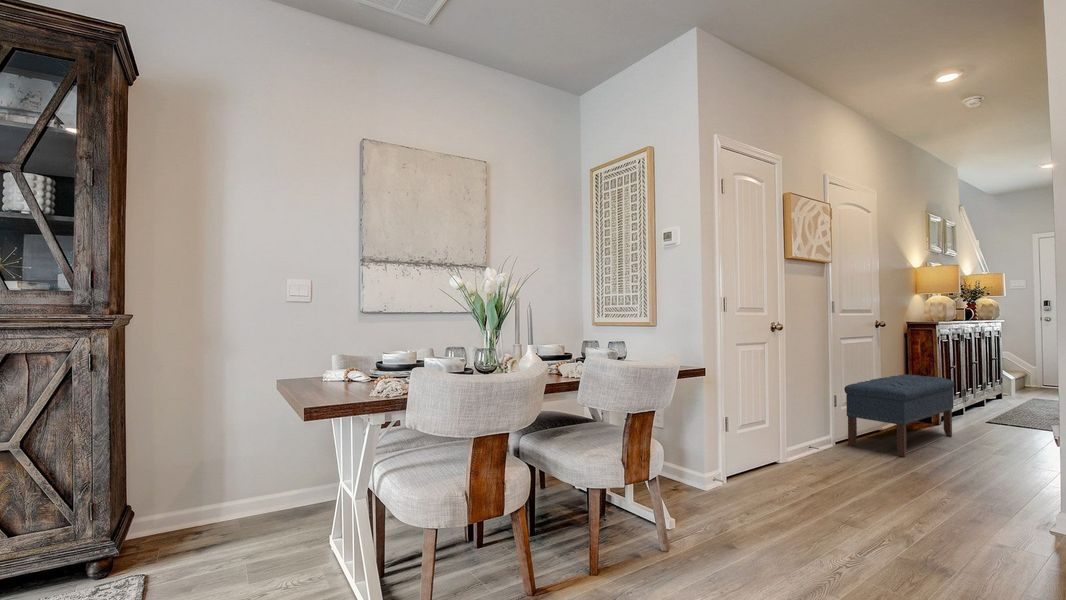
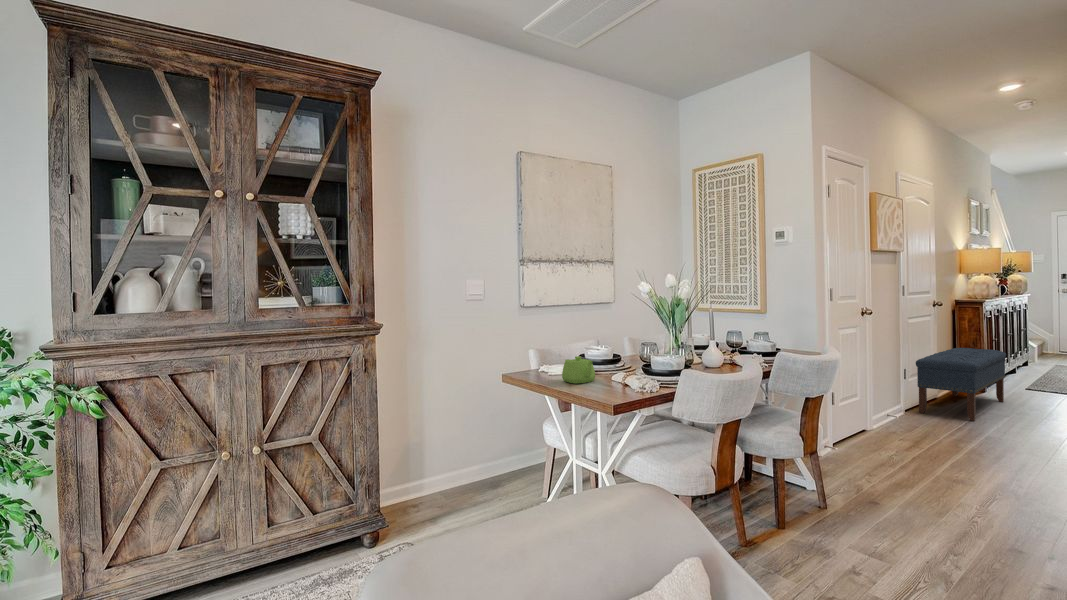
teapot: none [315,361,353,392] -> present [562,356,595,384]

